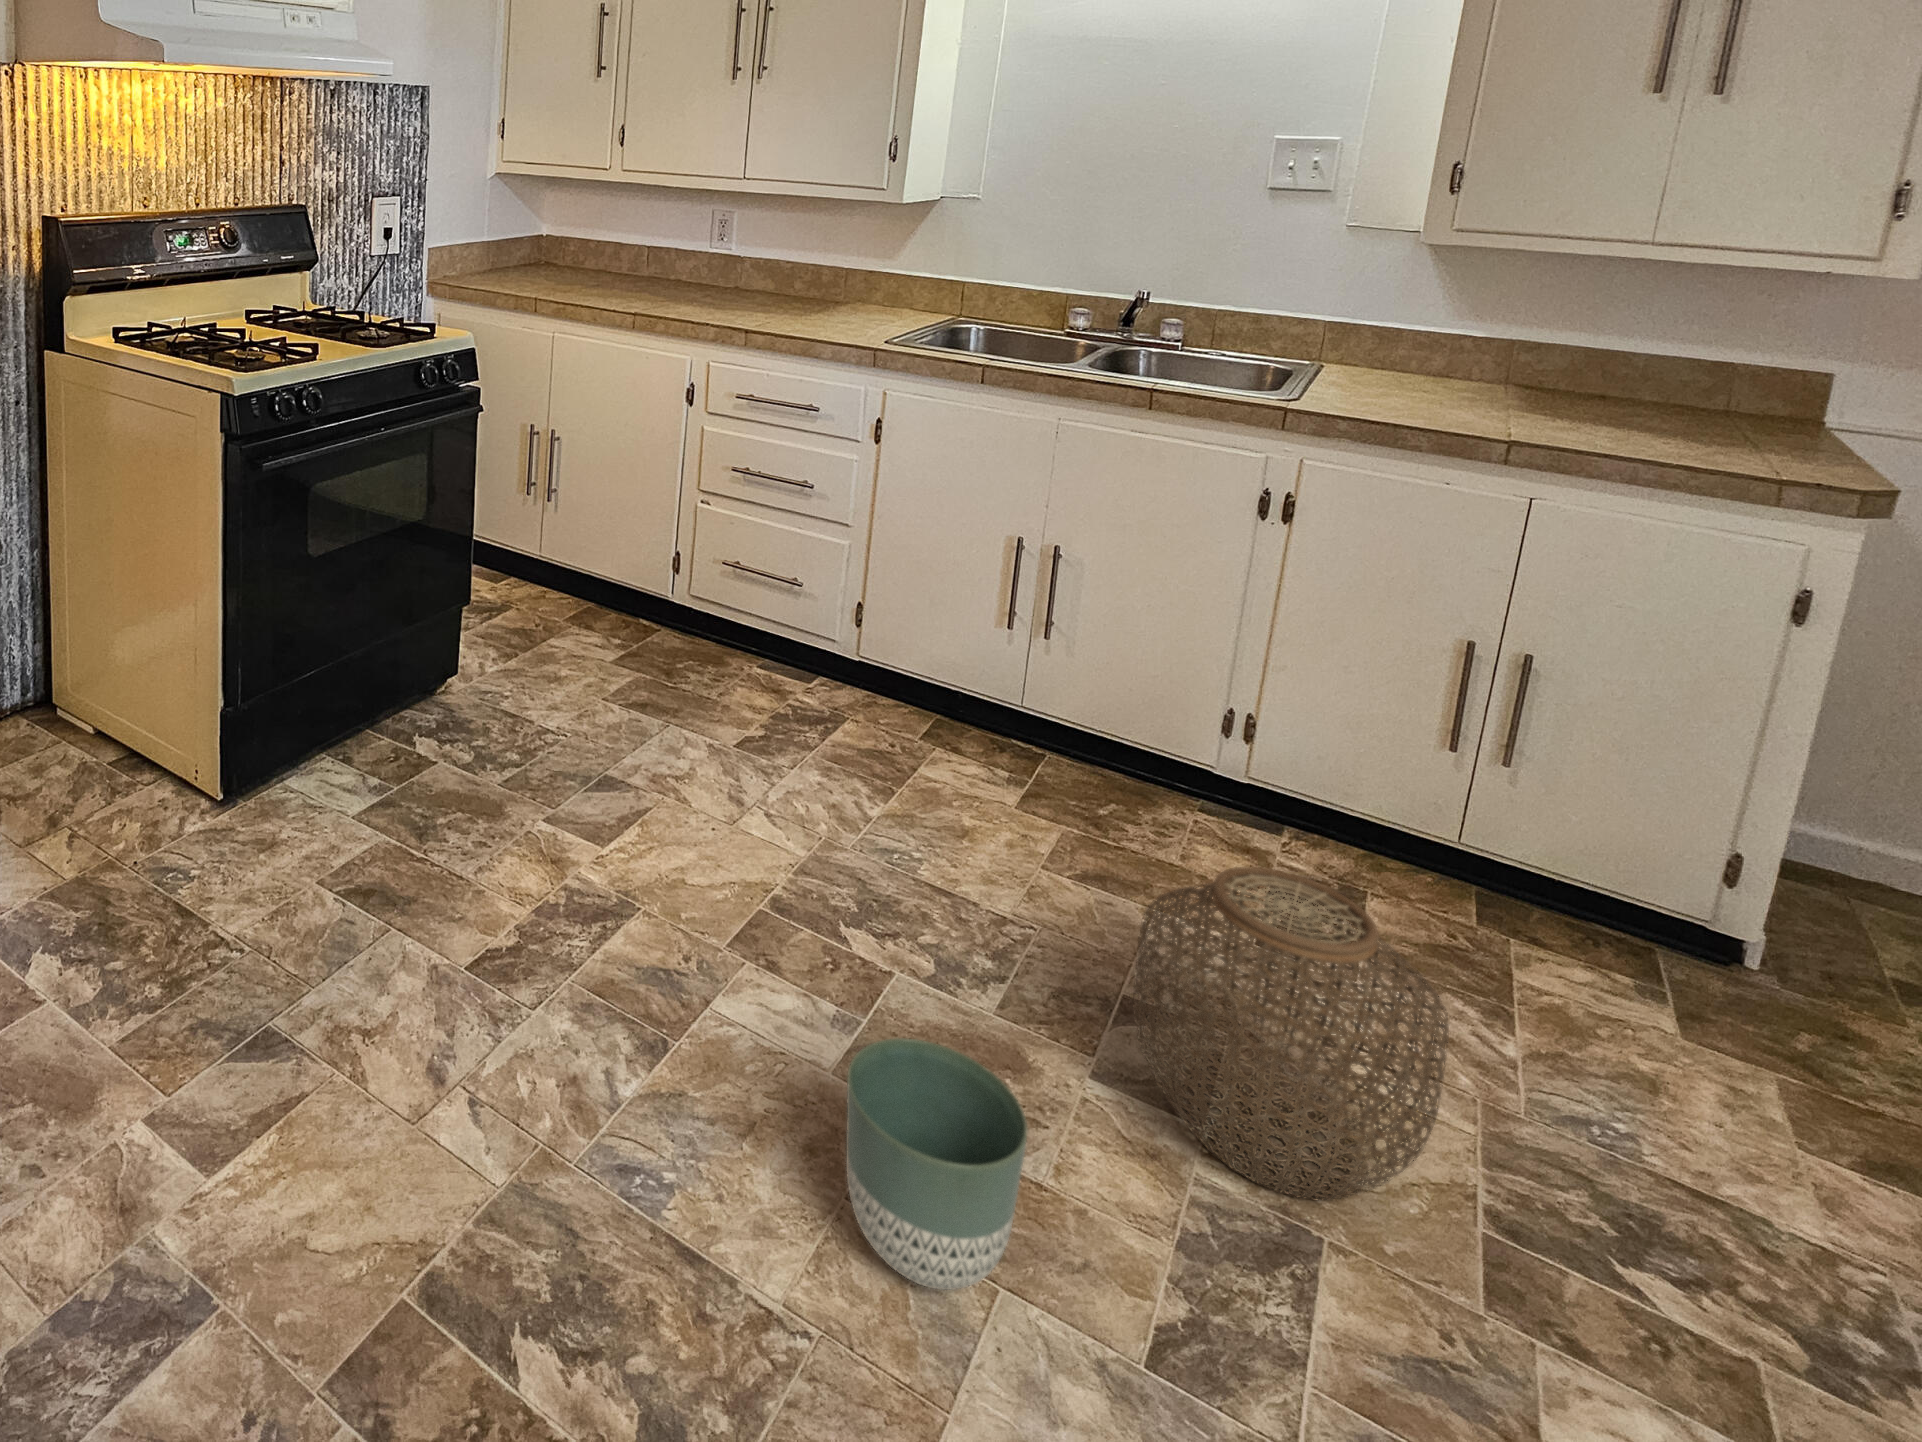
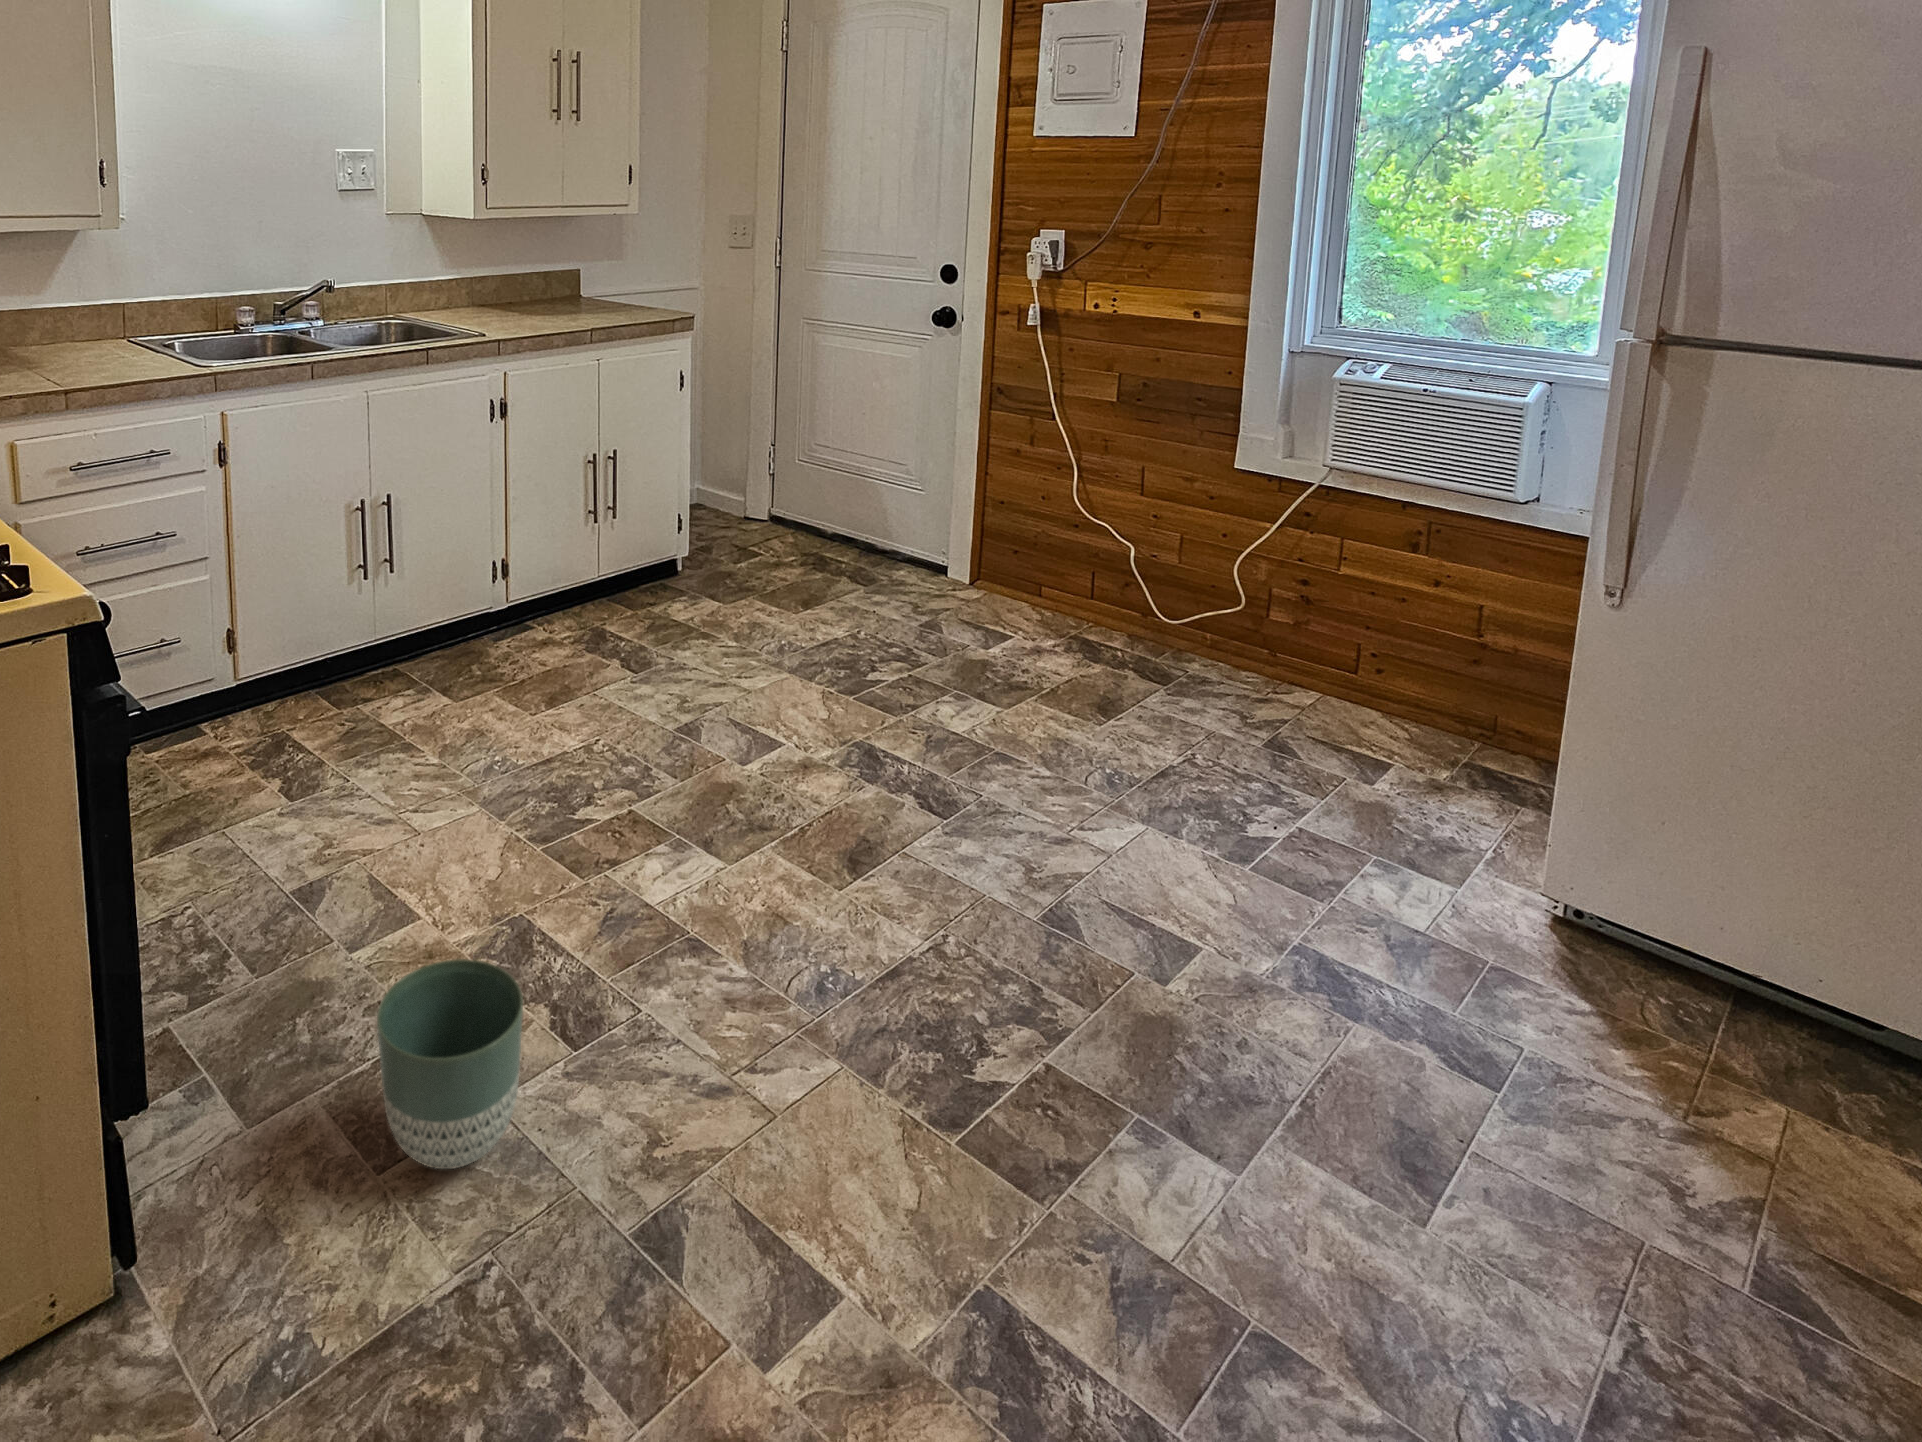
woven basket: present [1133,867,1449,1200] -> none [348,699,534,927]

